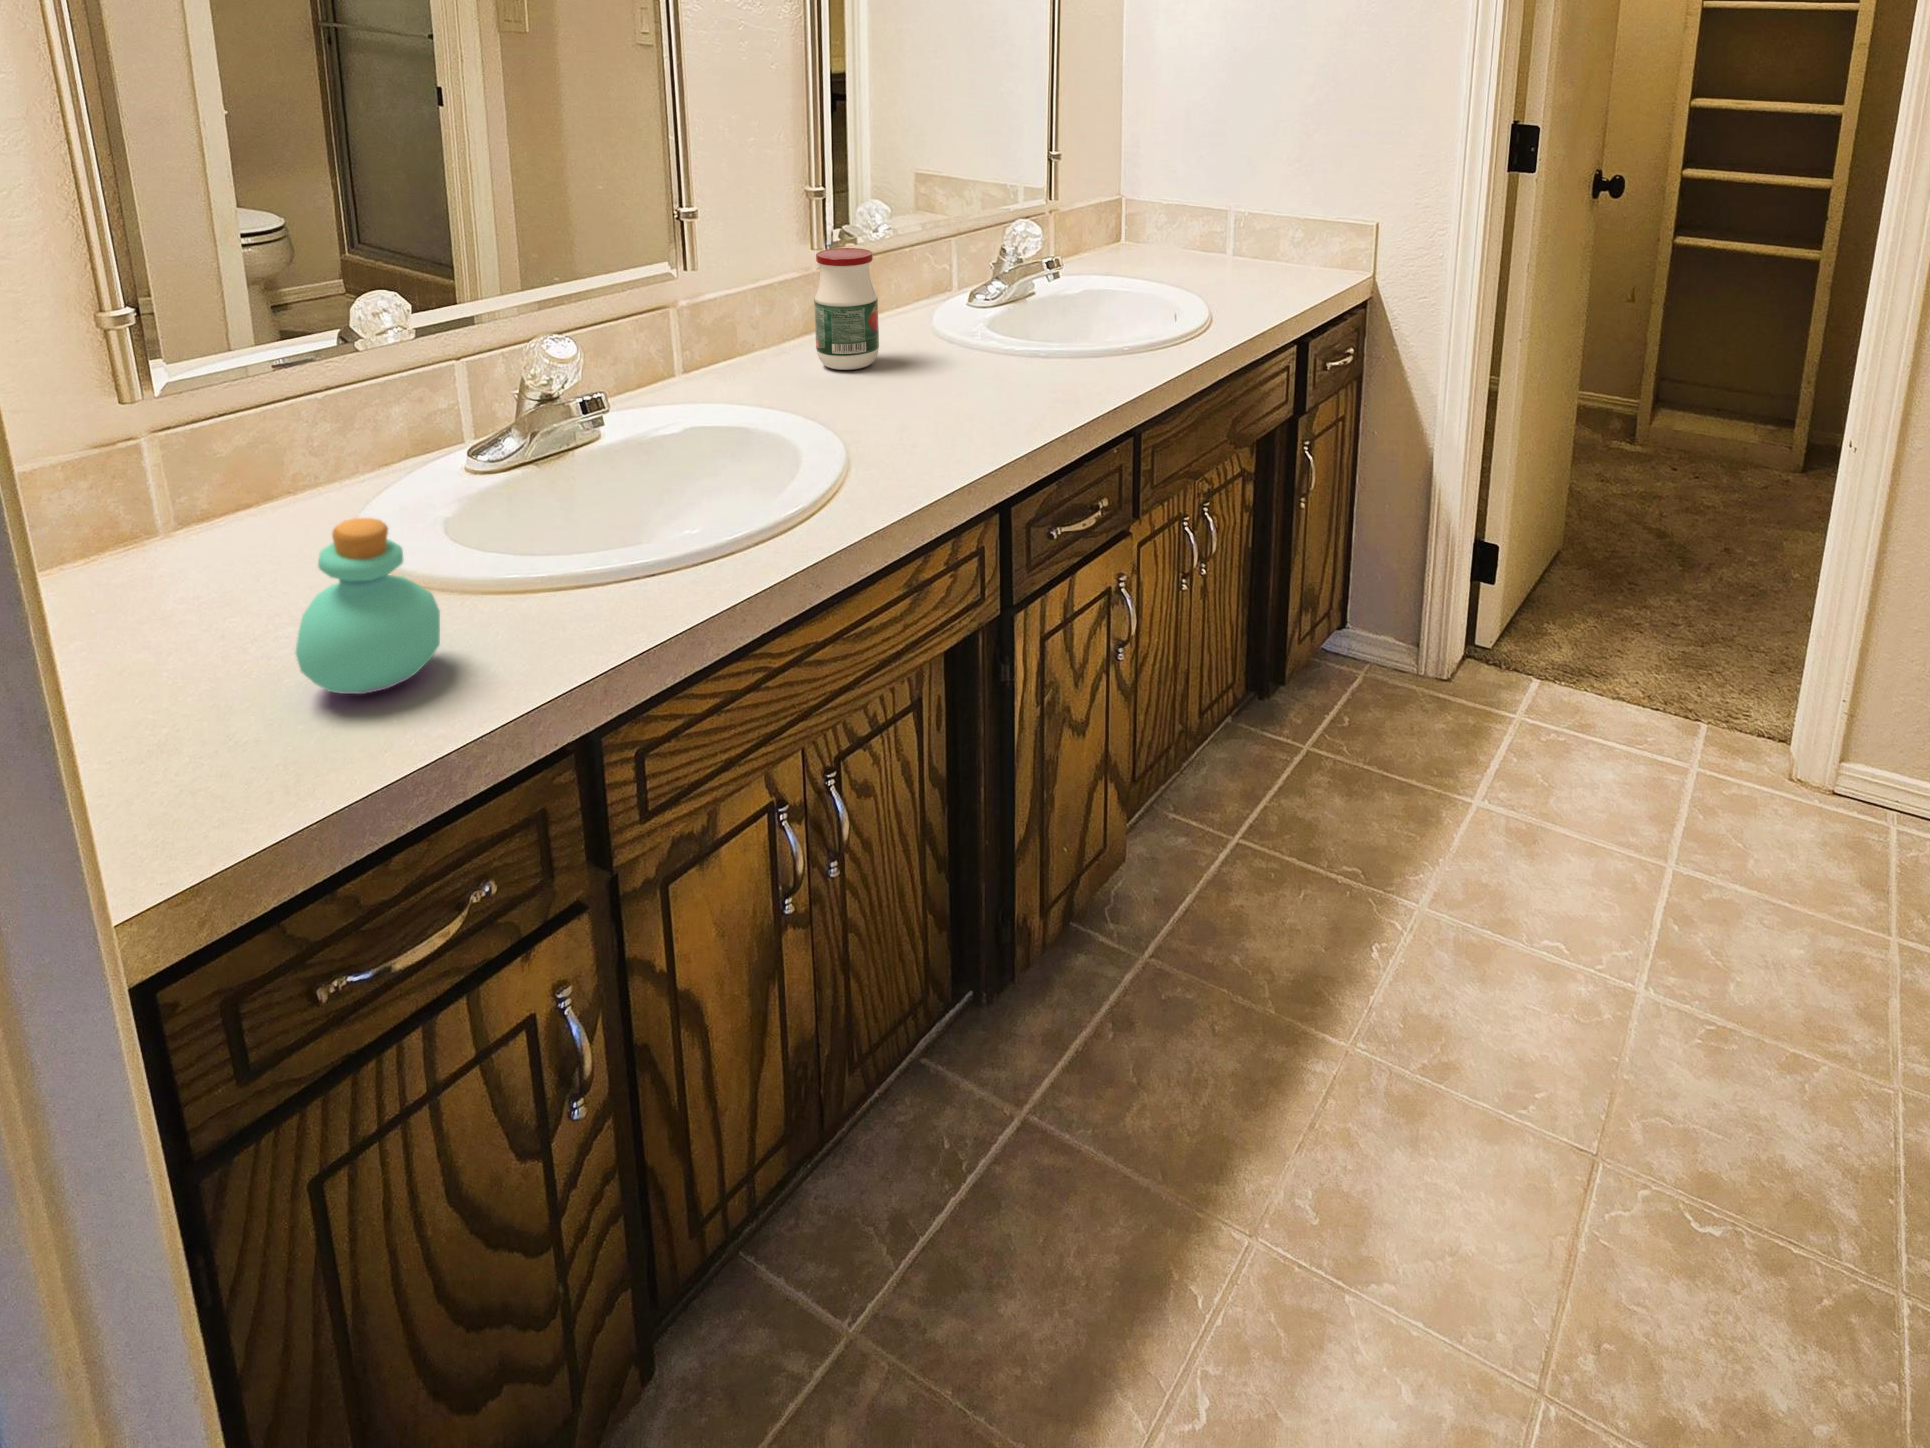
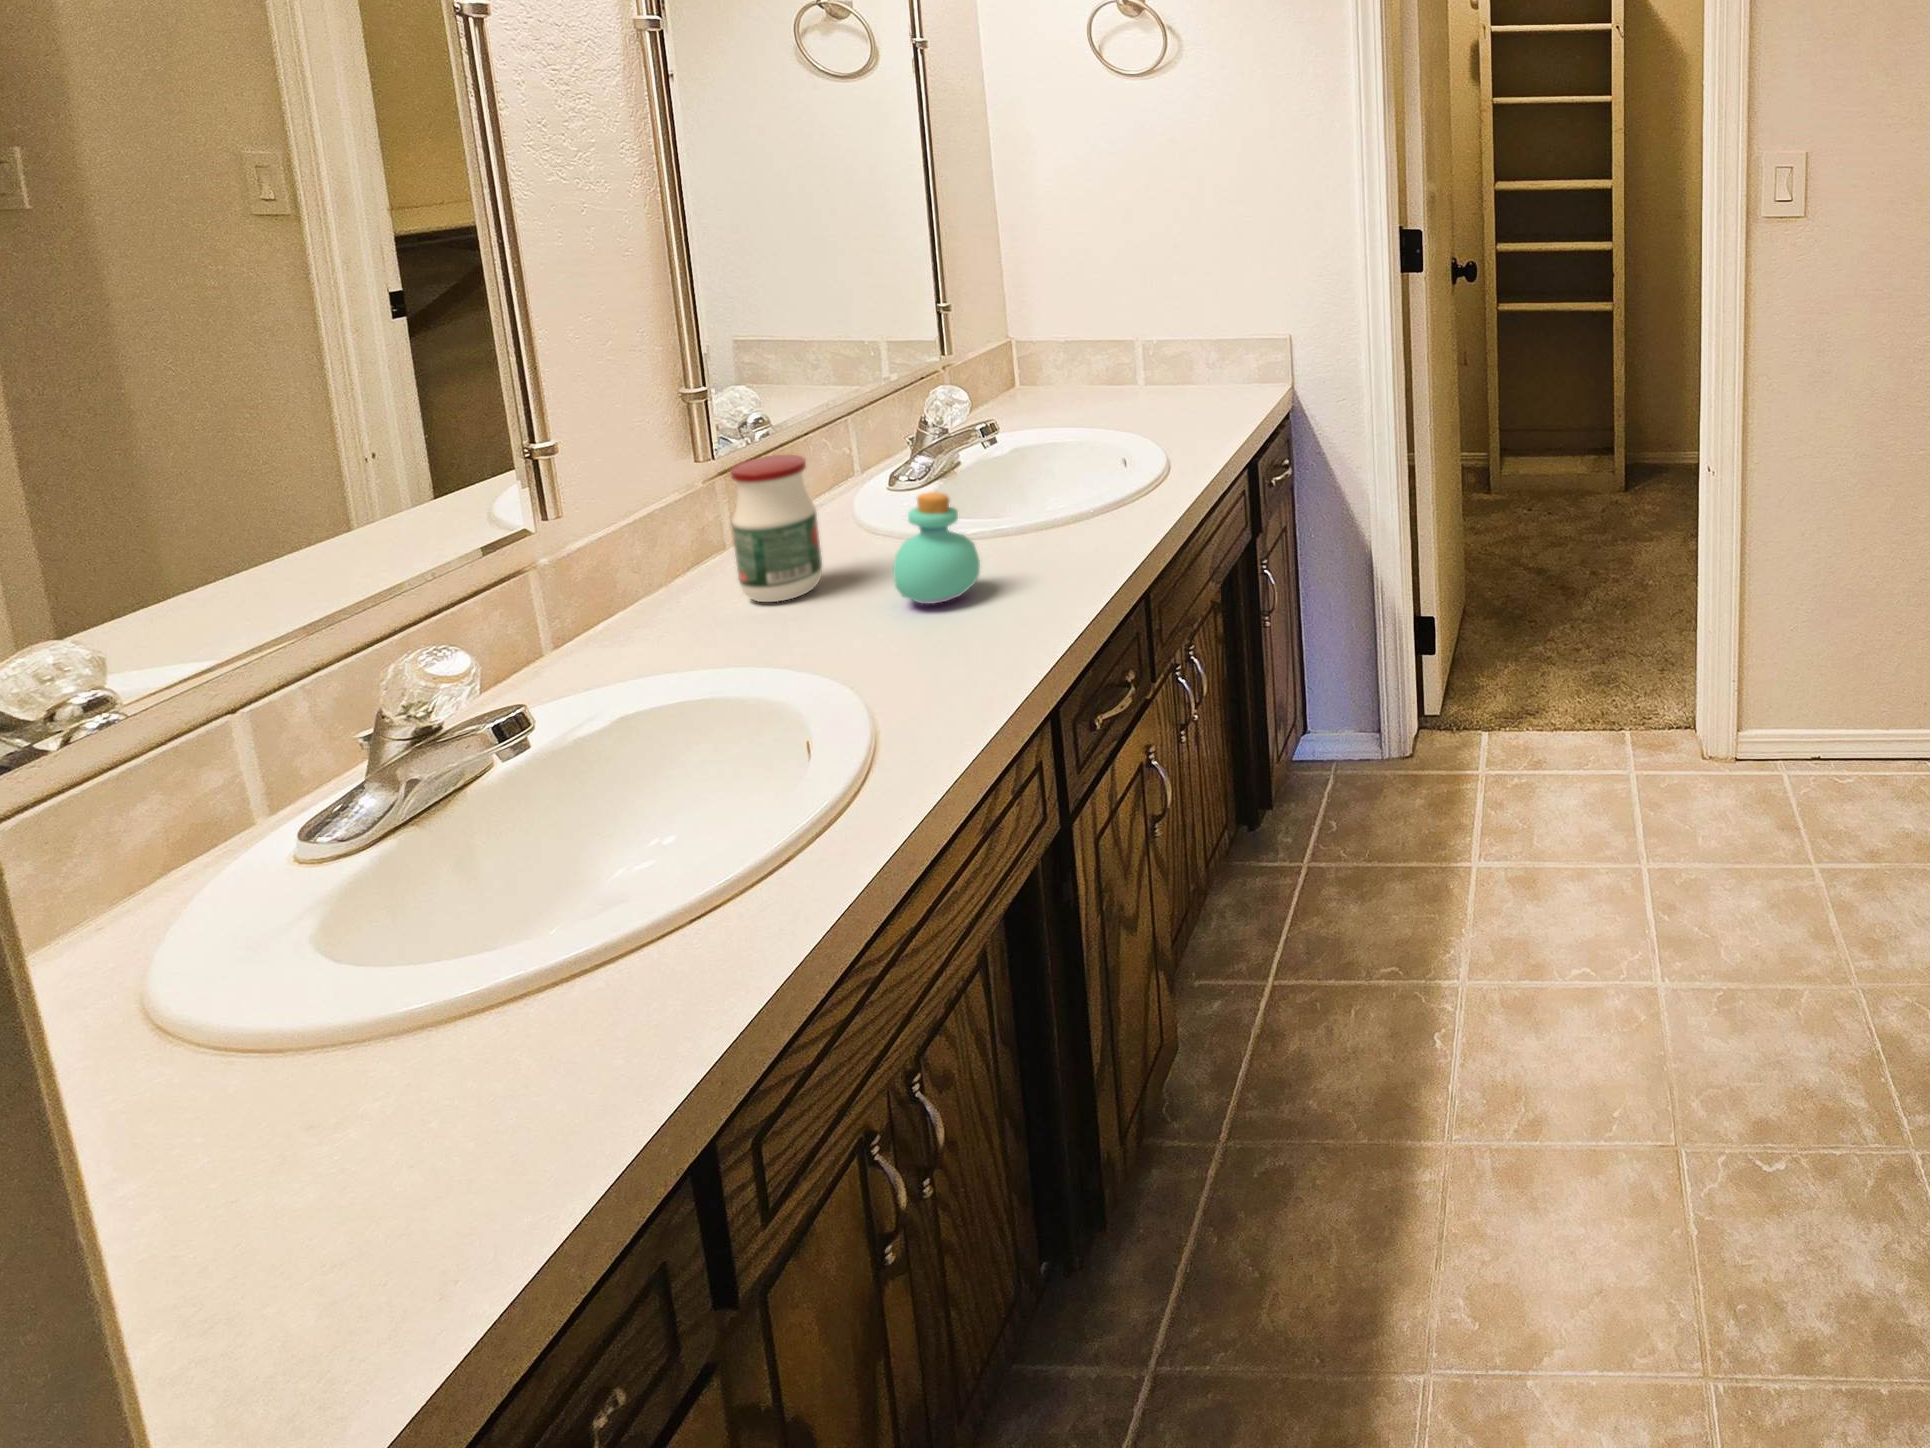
perfume bottle: present [296,518,440,694] -> present [893,492,980,604]

